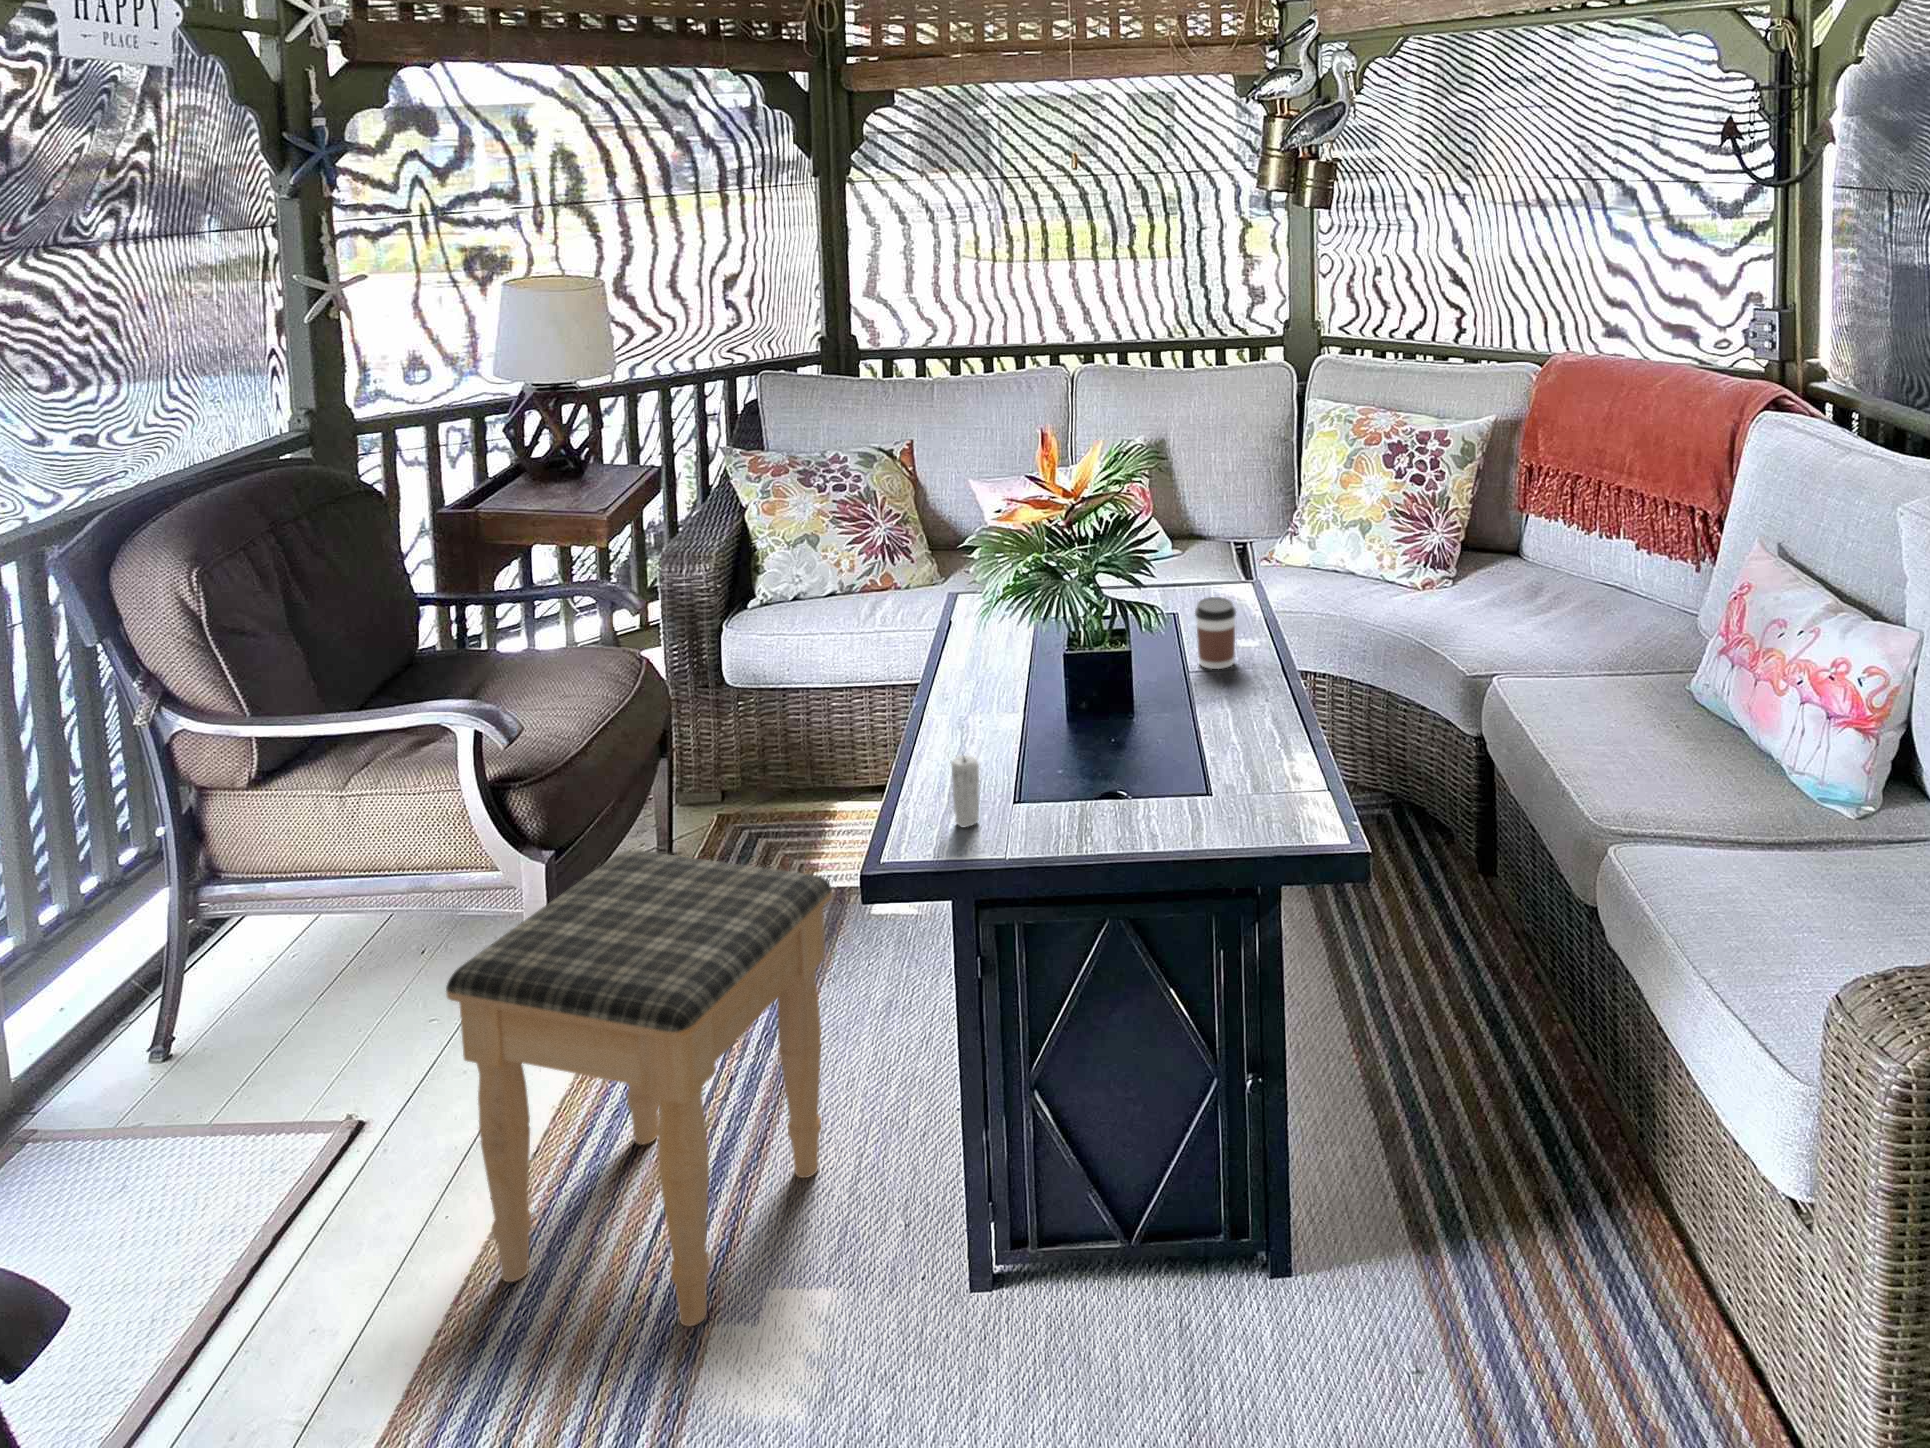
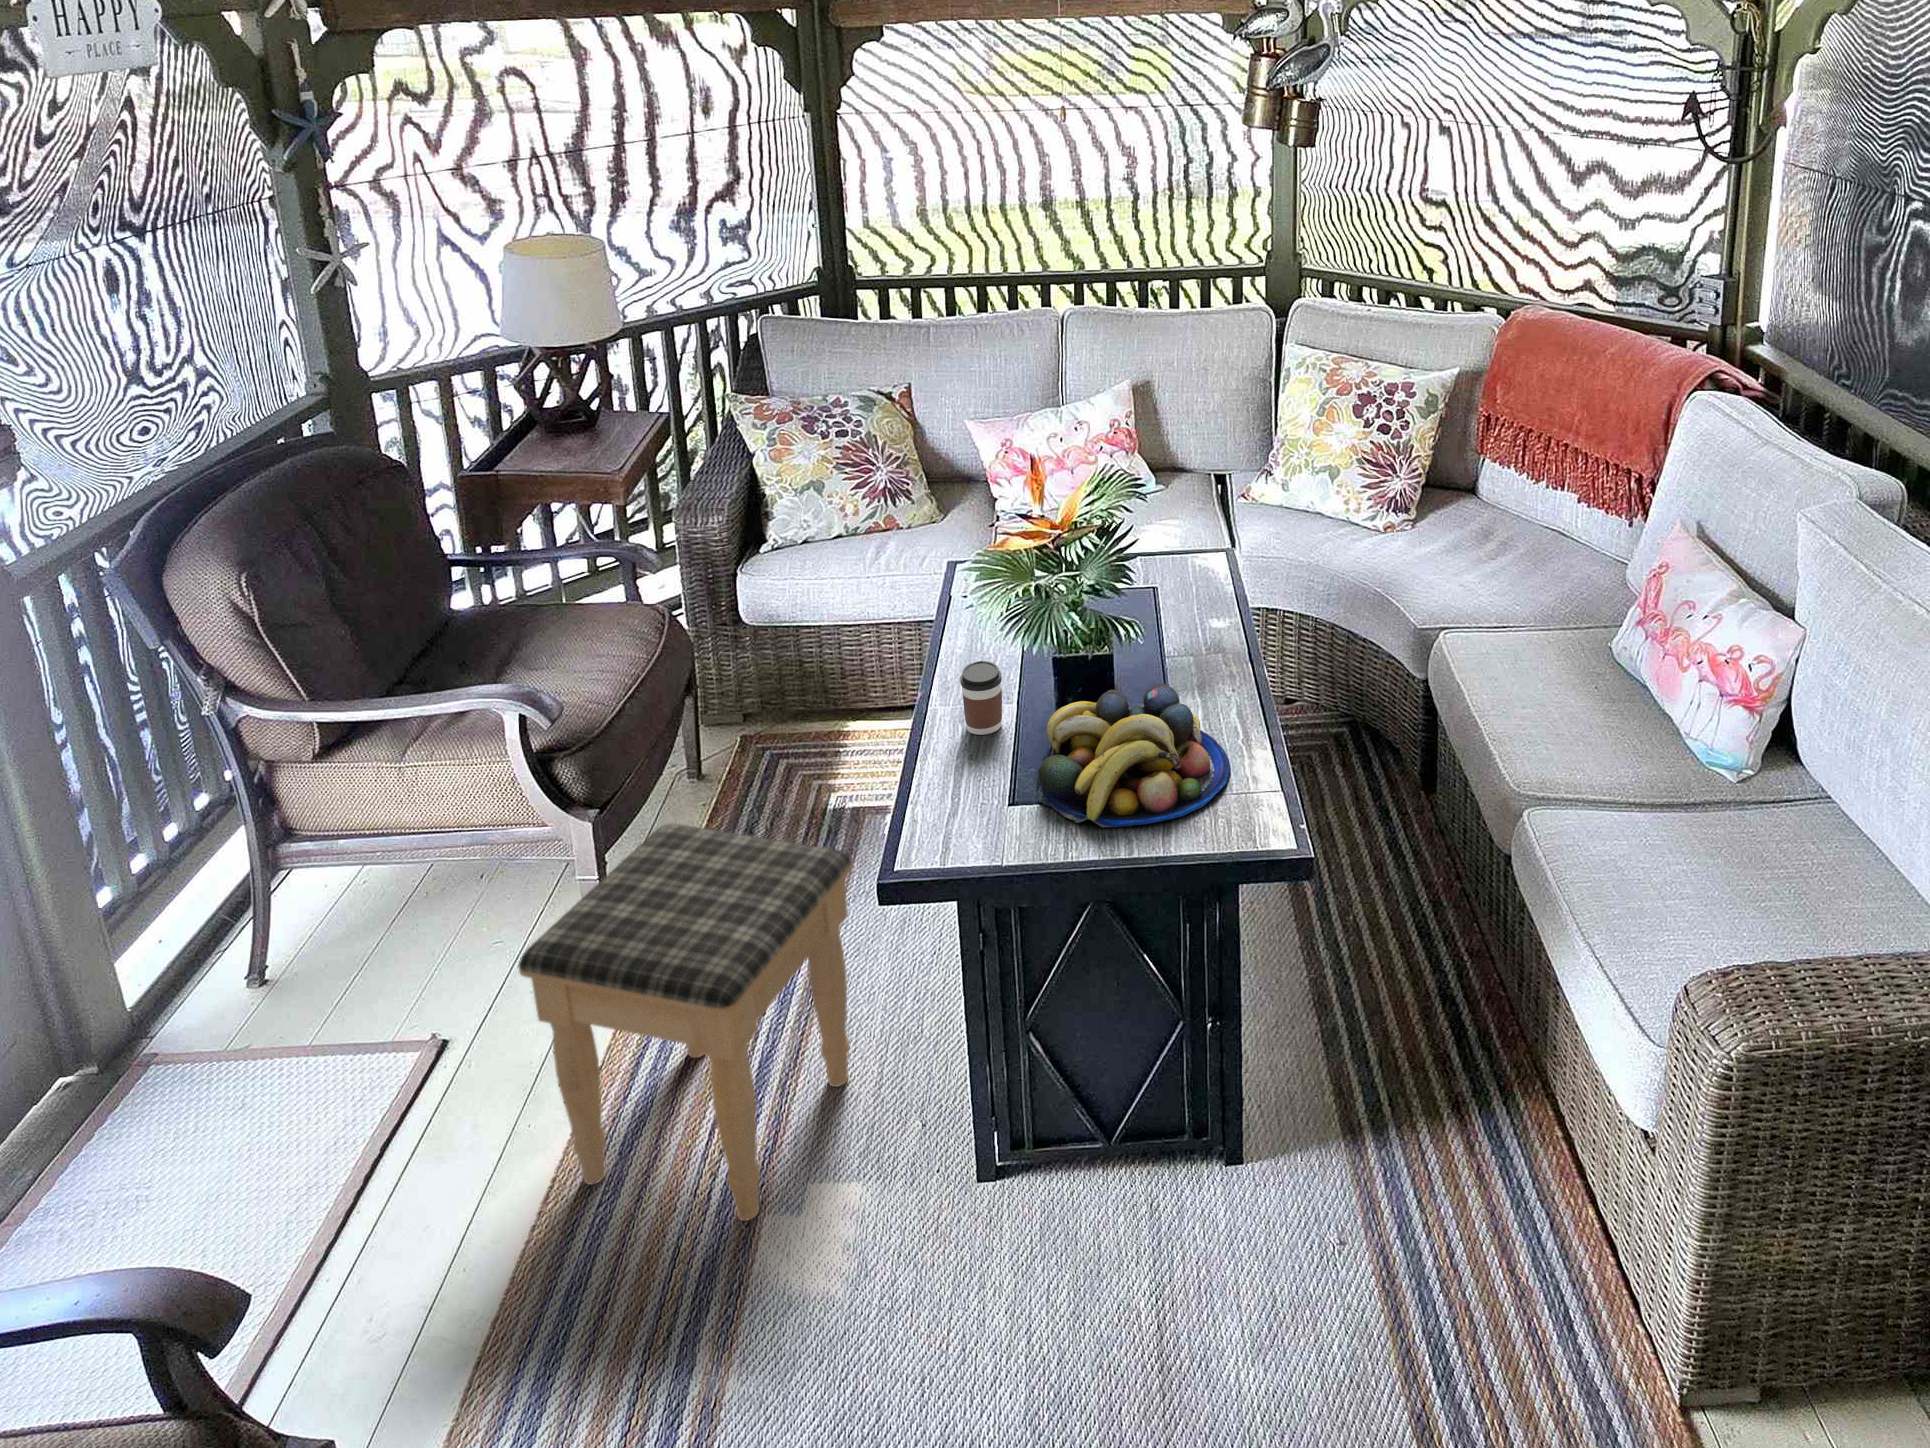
coffee cup: present [1195,597,1236,669] -> present [960,661,1002,735]
fruit bowl: none [1045,682,1266,829] -> present [1038,683,1230,827]
candle: present [951,755,980,827] -> none [953,760,979,825]

